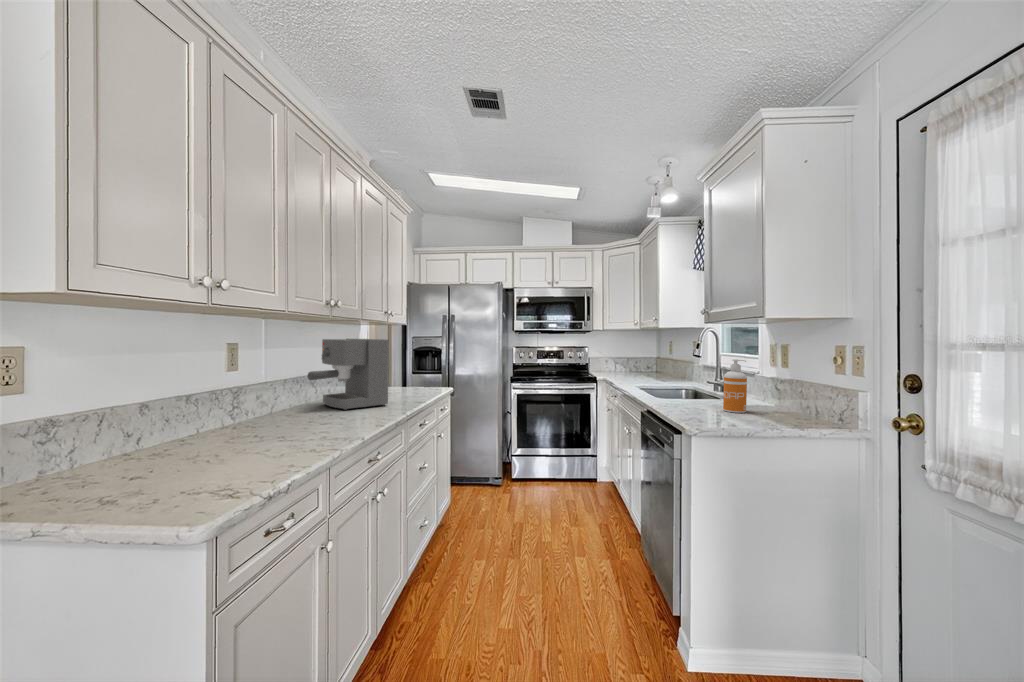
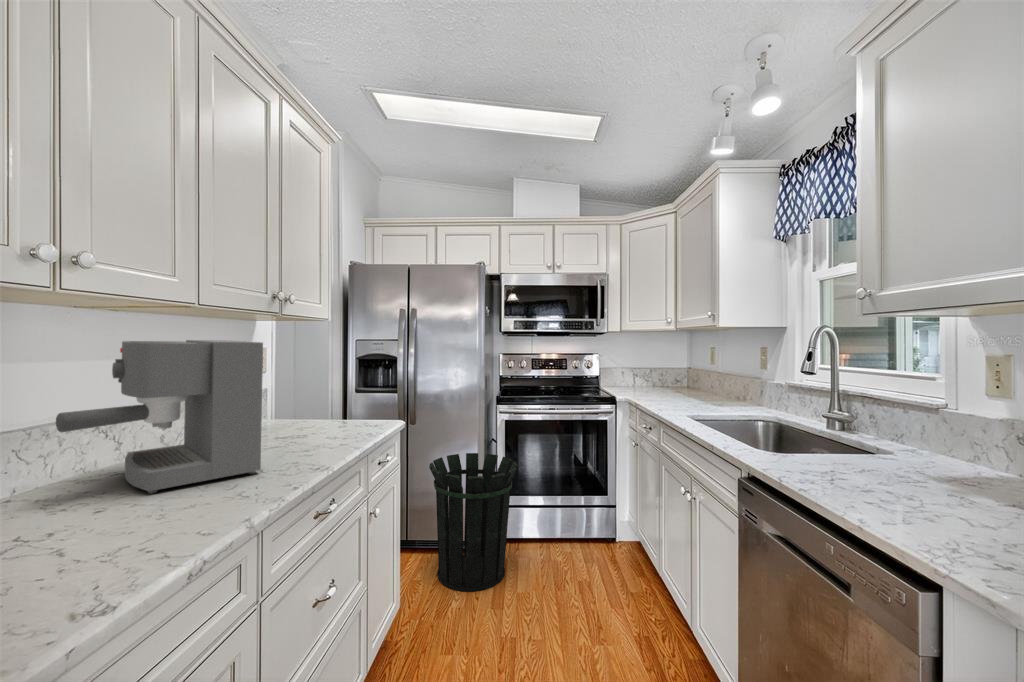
soap dispenser: present [723,359,747,413] -> none [923,386,983,496]
waste bin: none [465,416,525,504] -> present [429,453,518,592]

